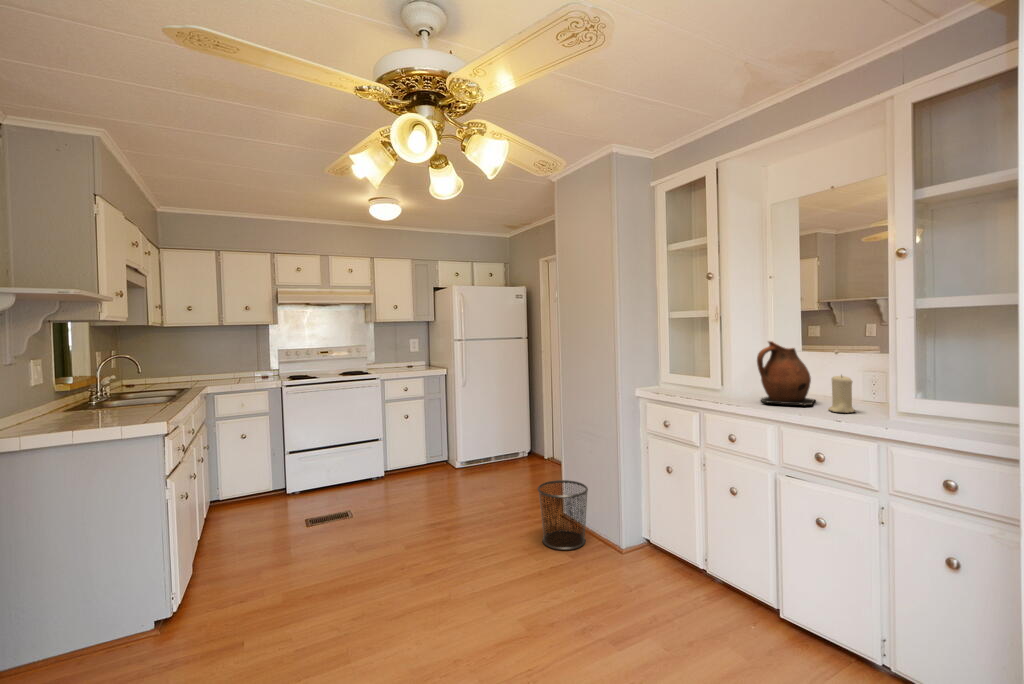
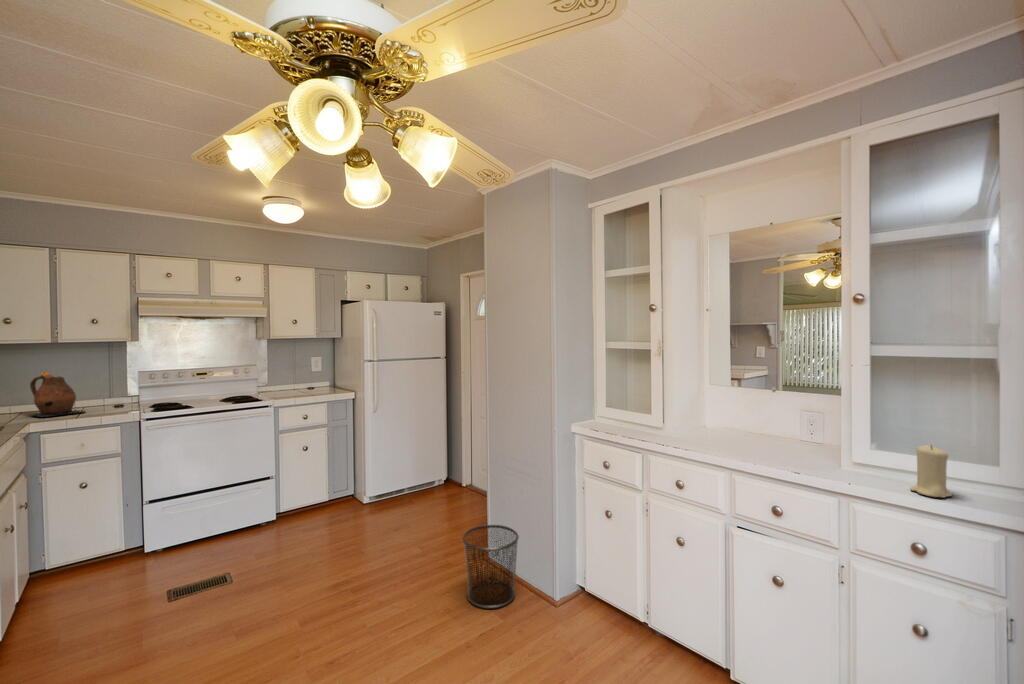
ceramic pitcher: present [757,341,815,405] -> present [30,371,85,417]
candle: present [828,375,855,413] -> present [910,445,952,498]

